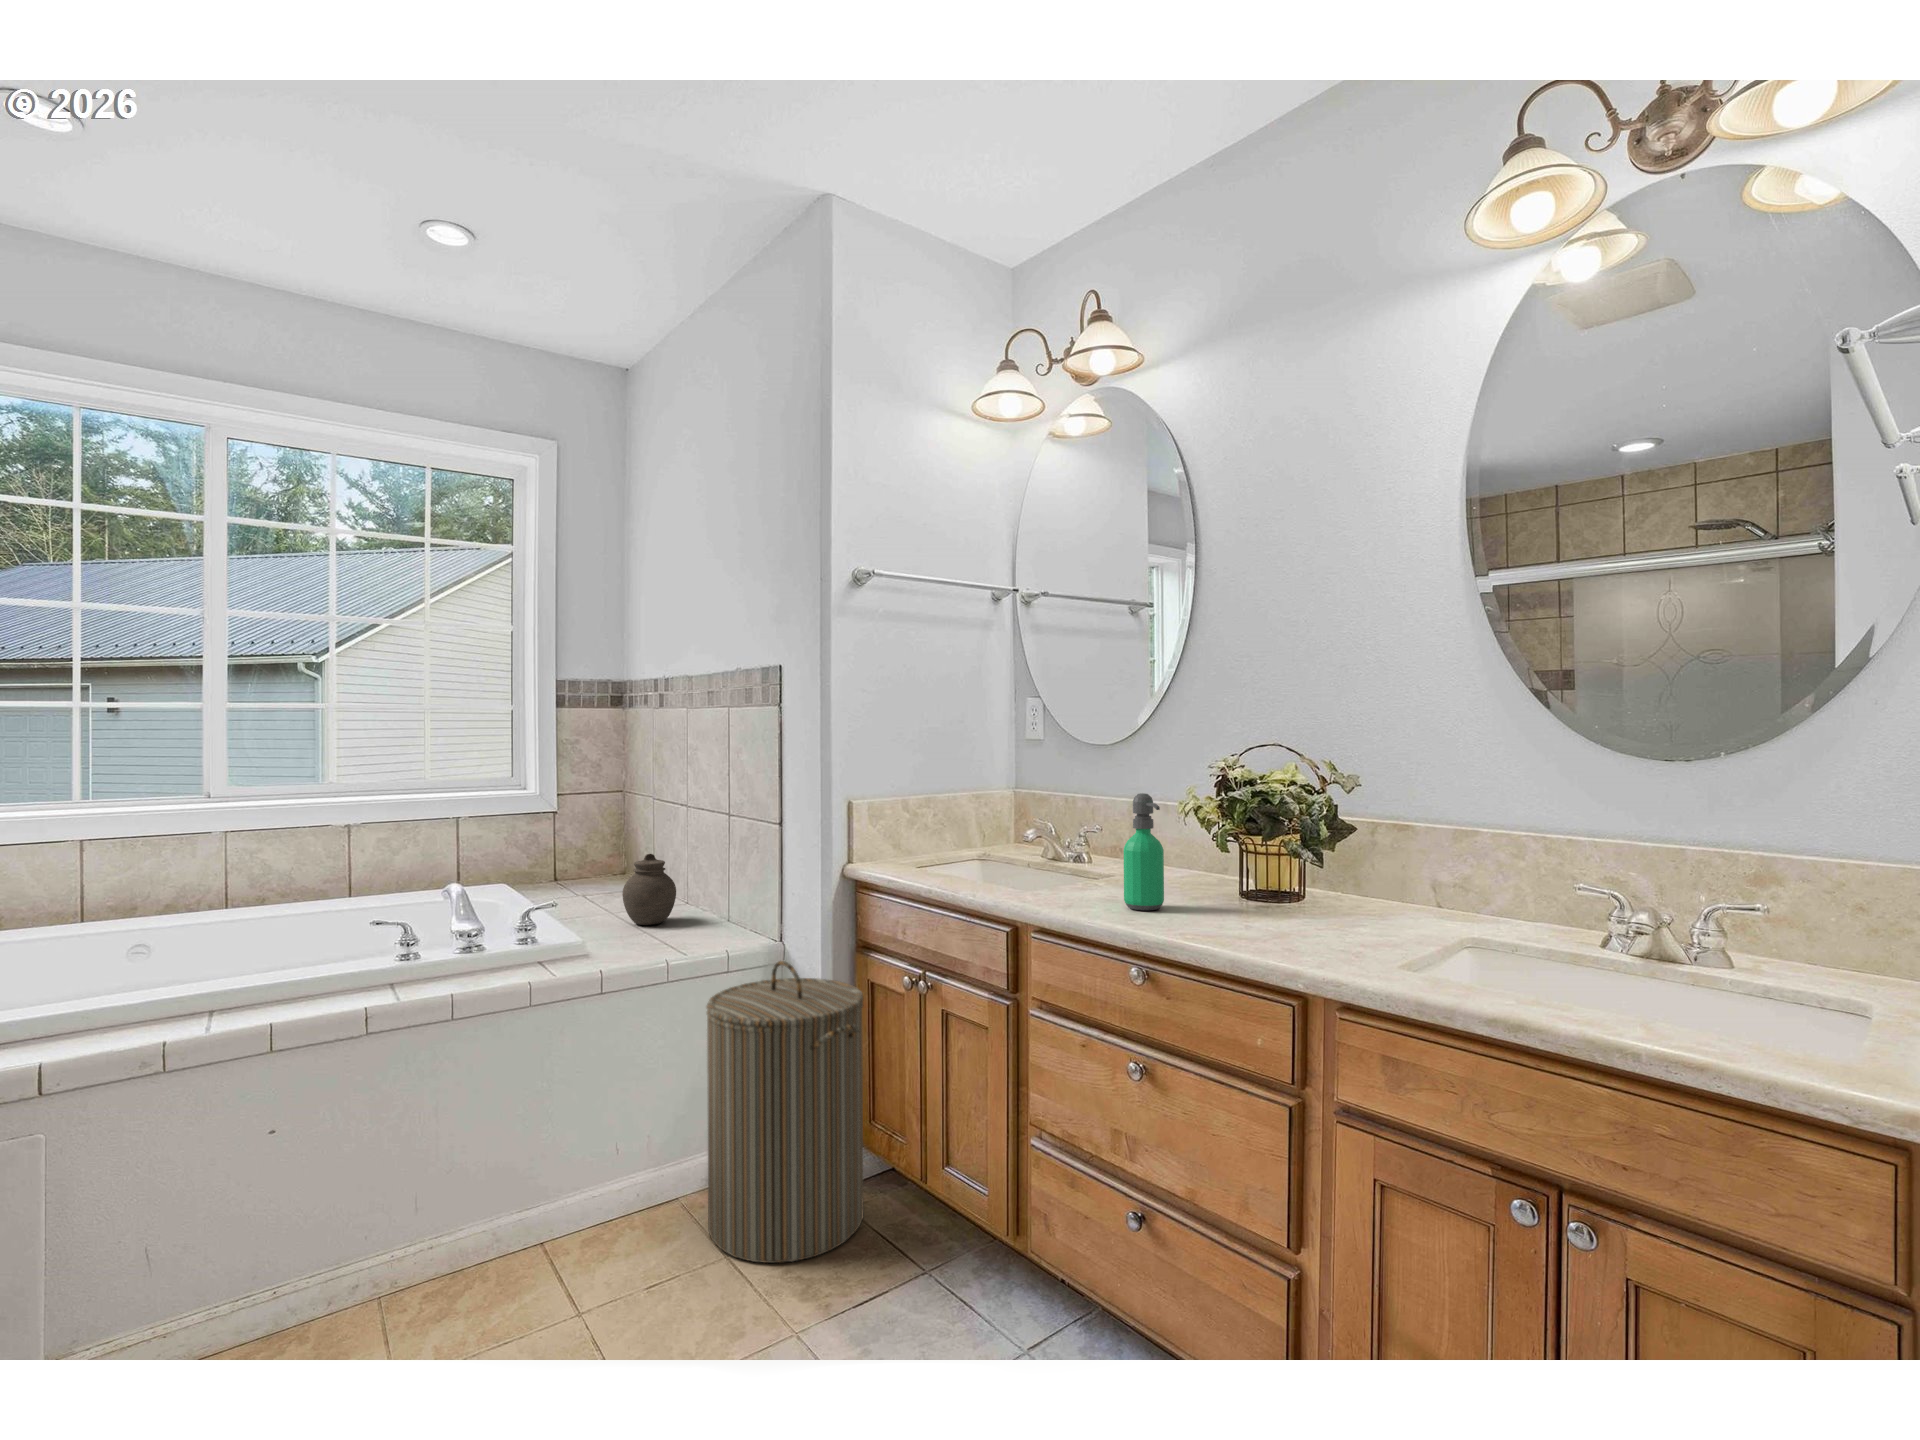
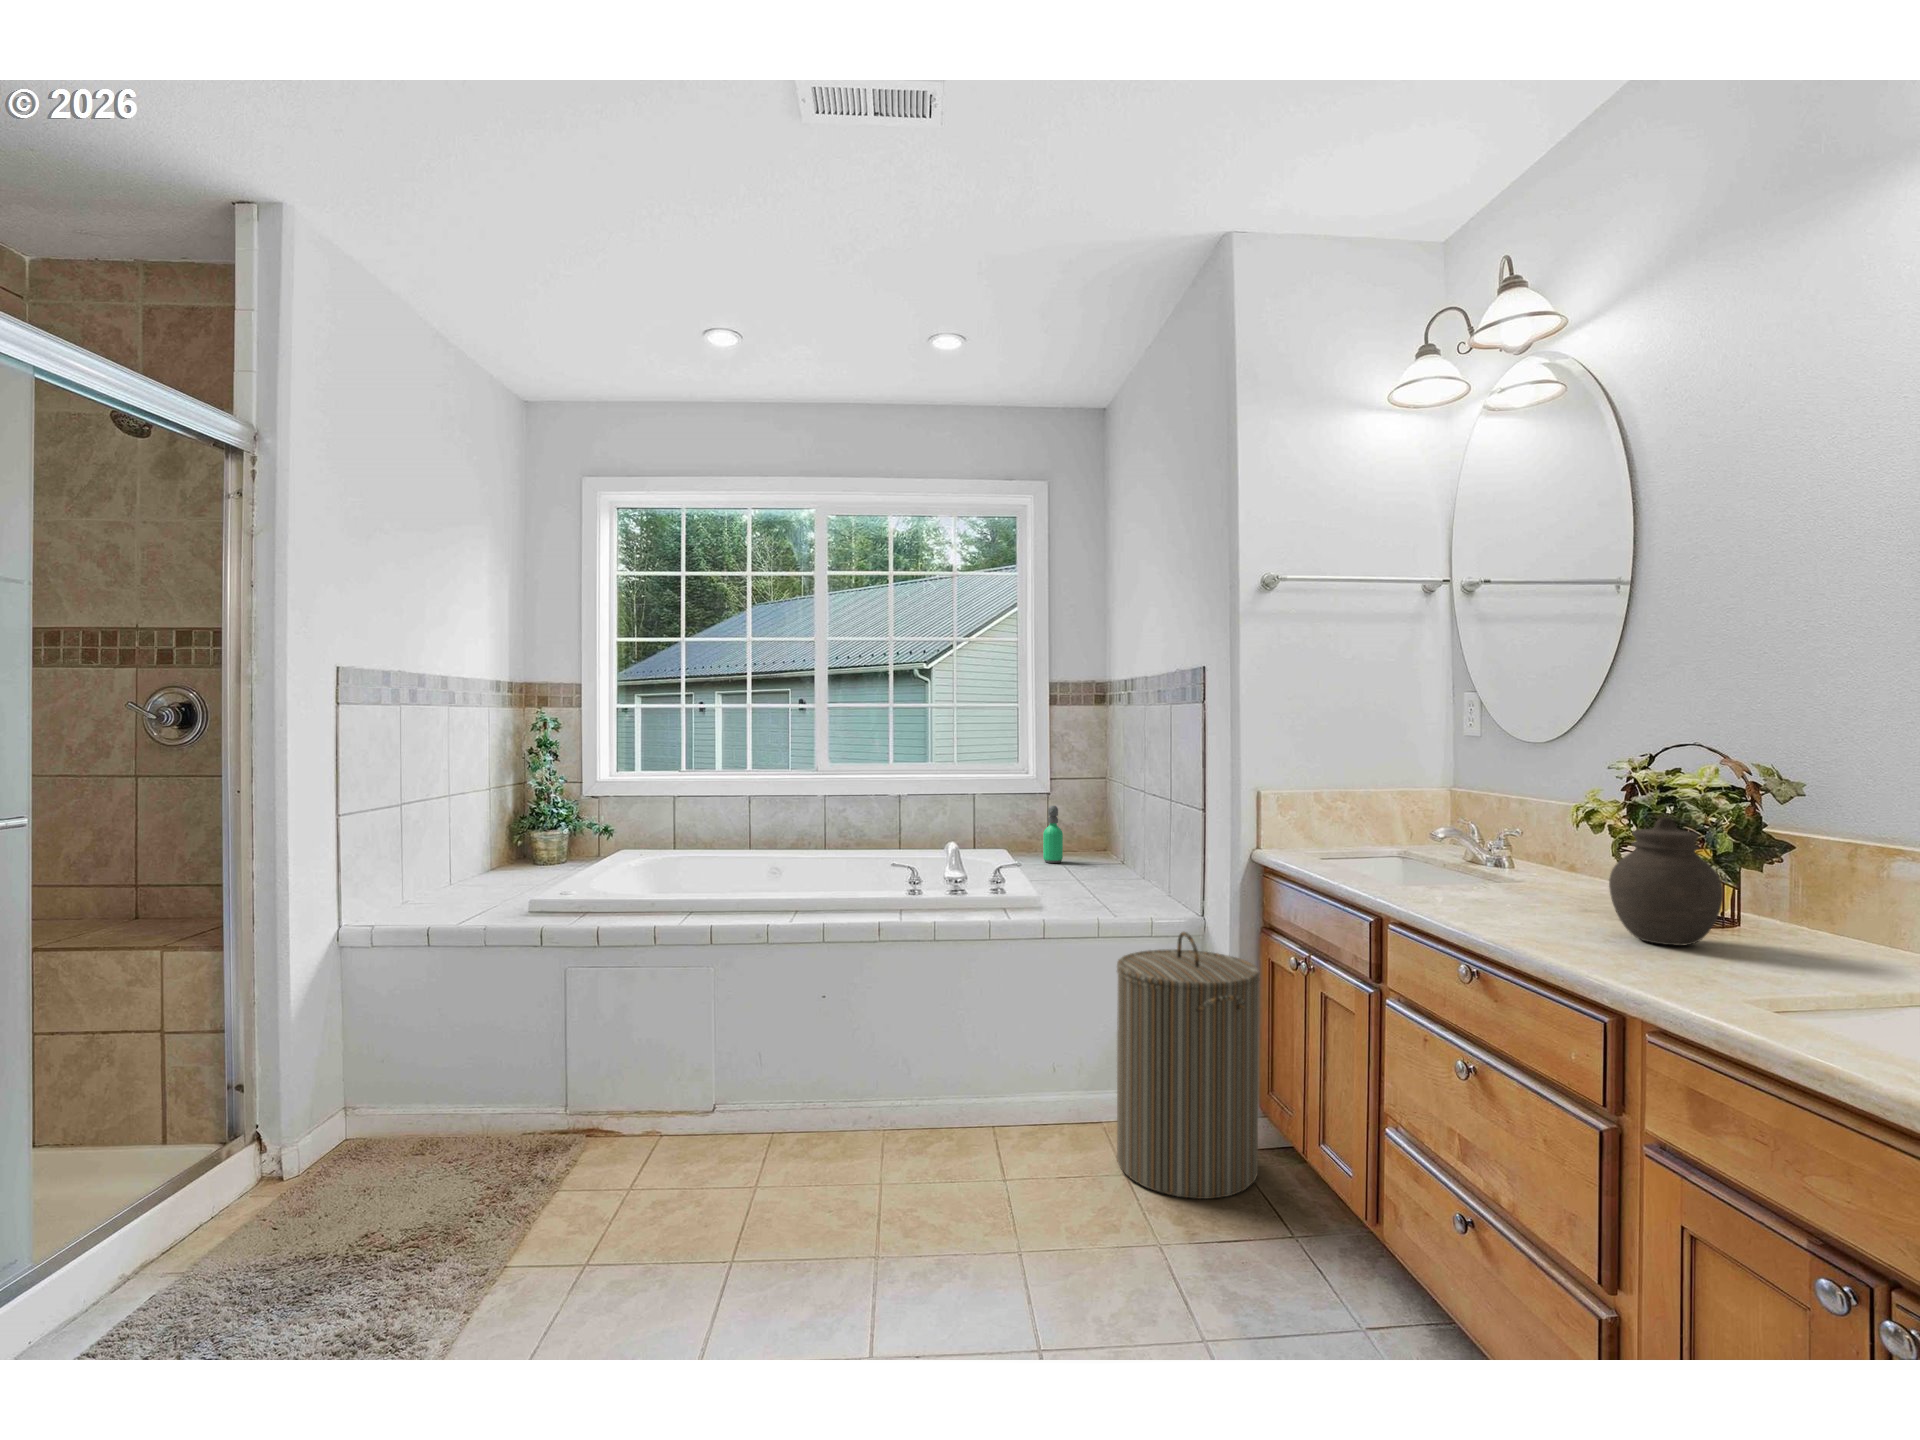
soap dispenser: present [1123,793,1164,910] -> present [1043,806,1063,863]
jar: present [622,854,676,925] -> present [1609,817,1723,946]

